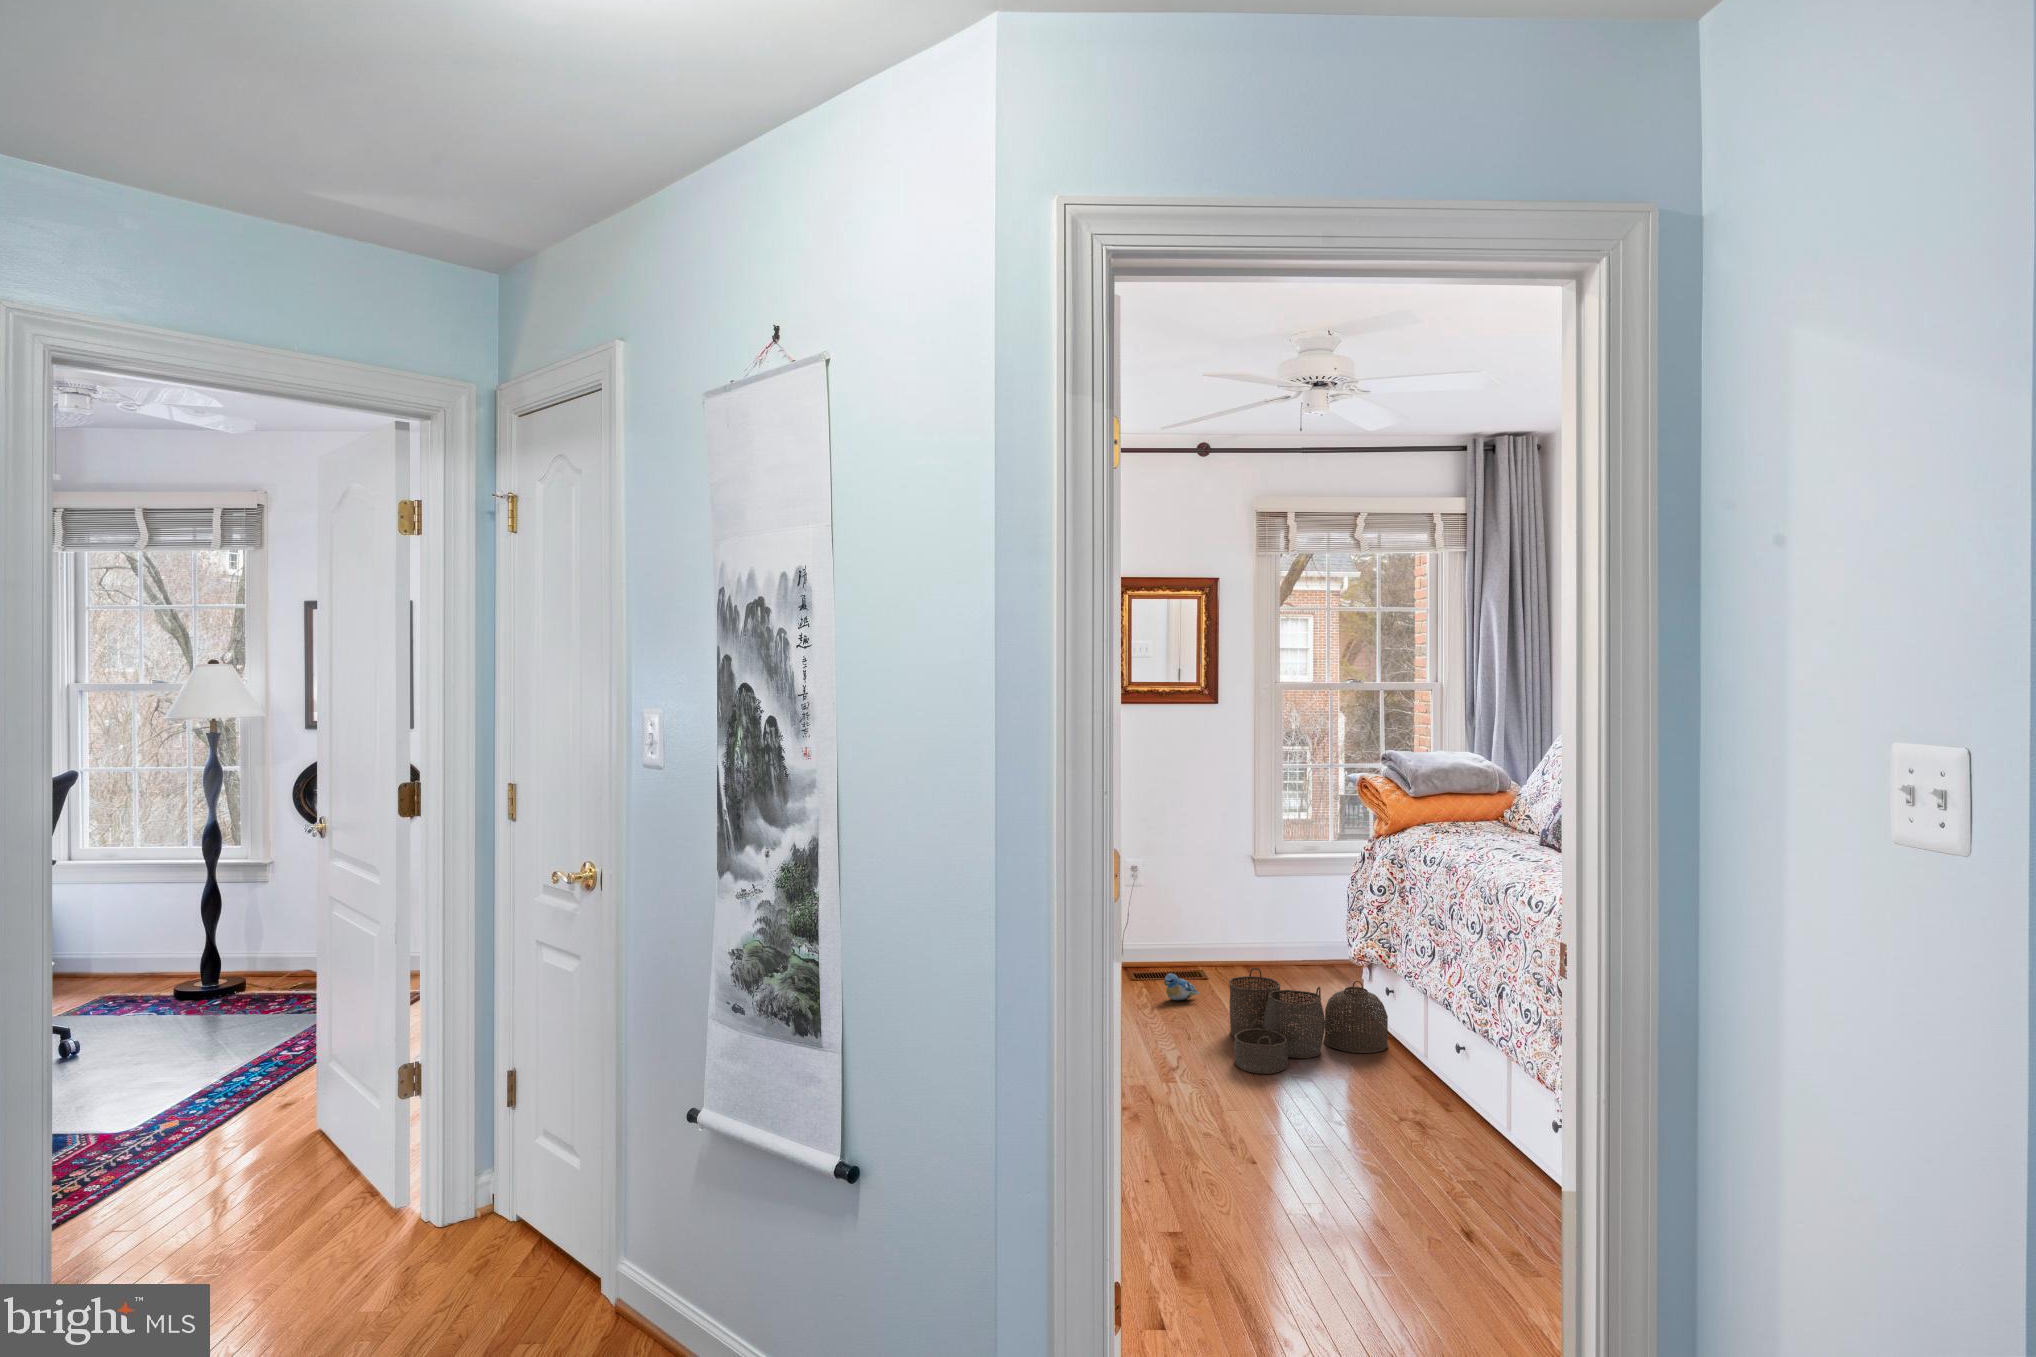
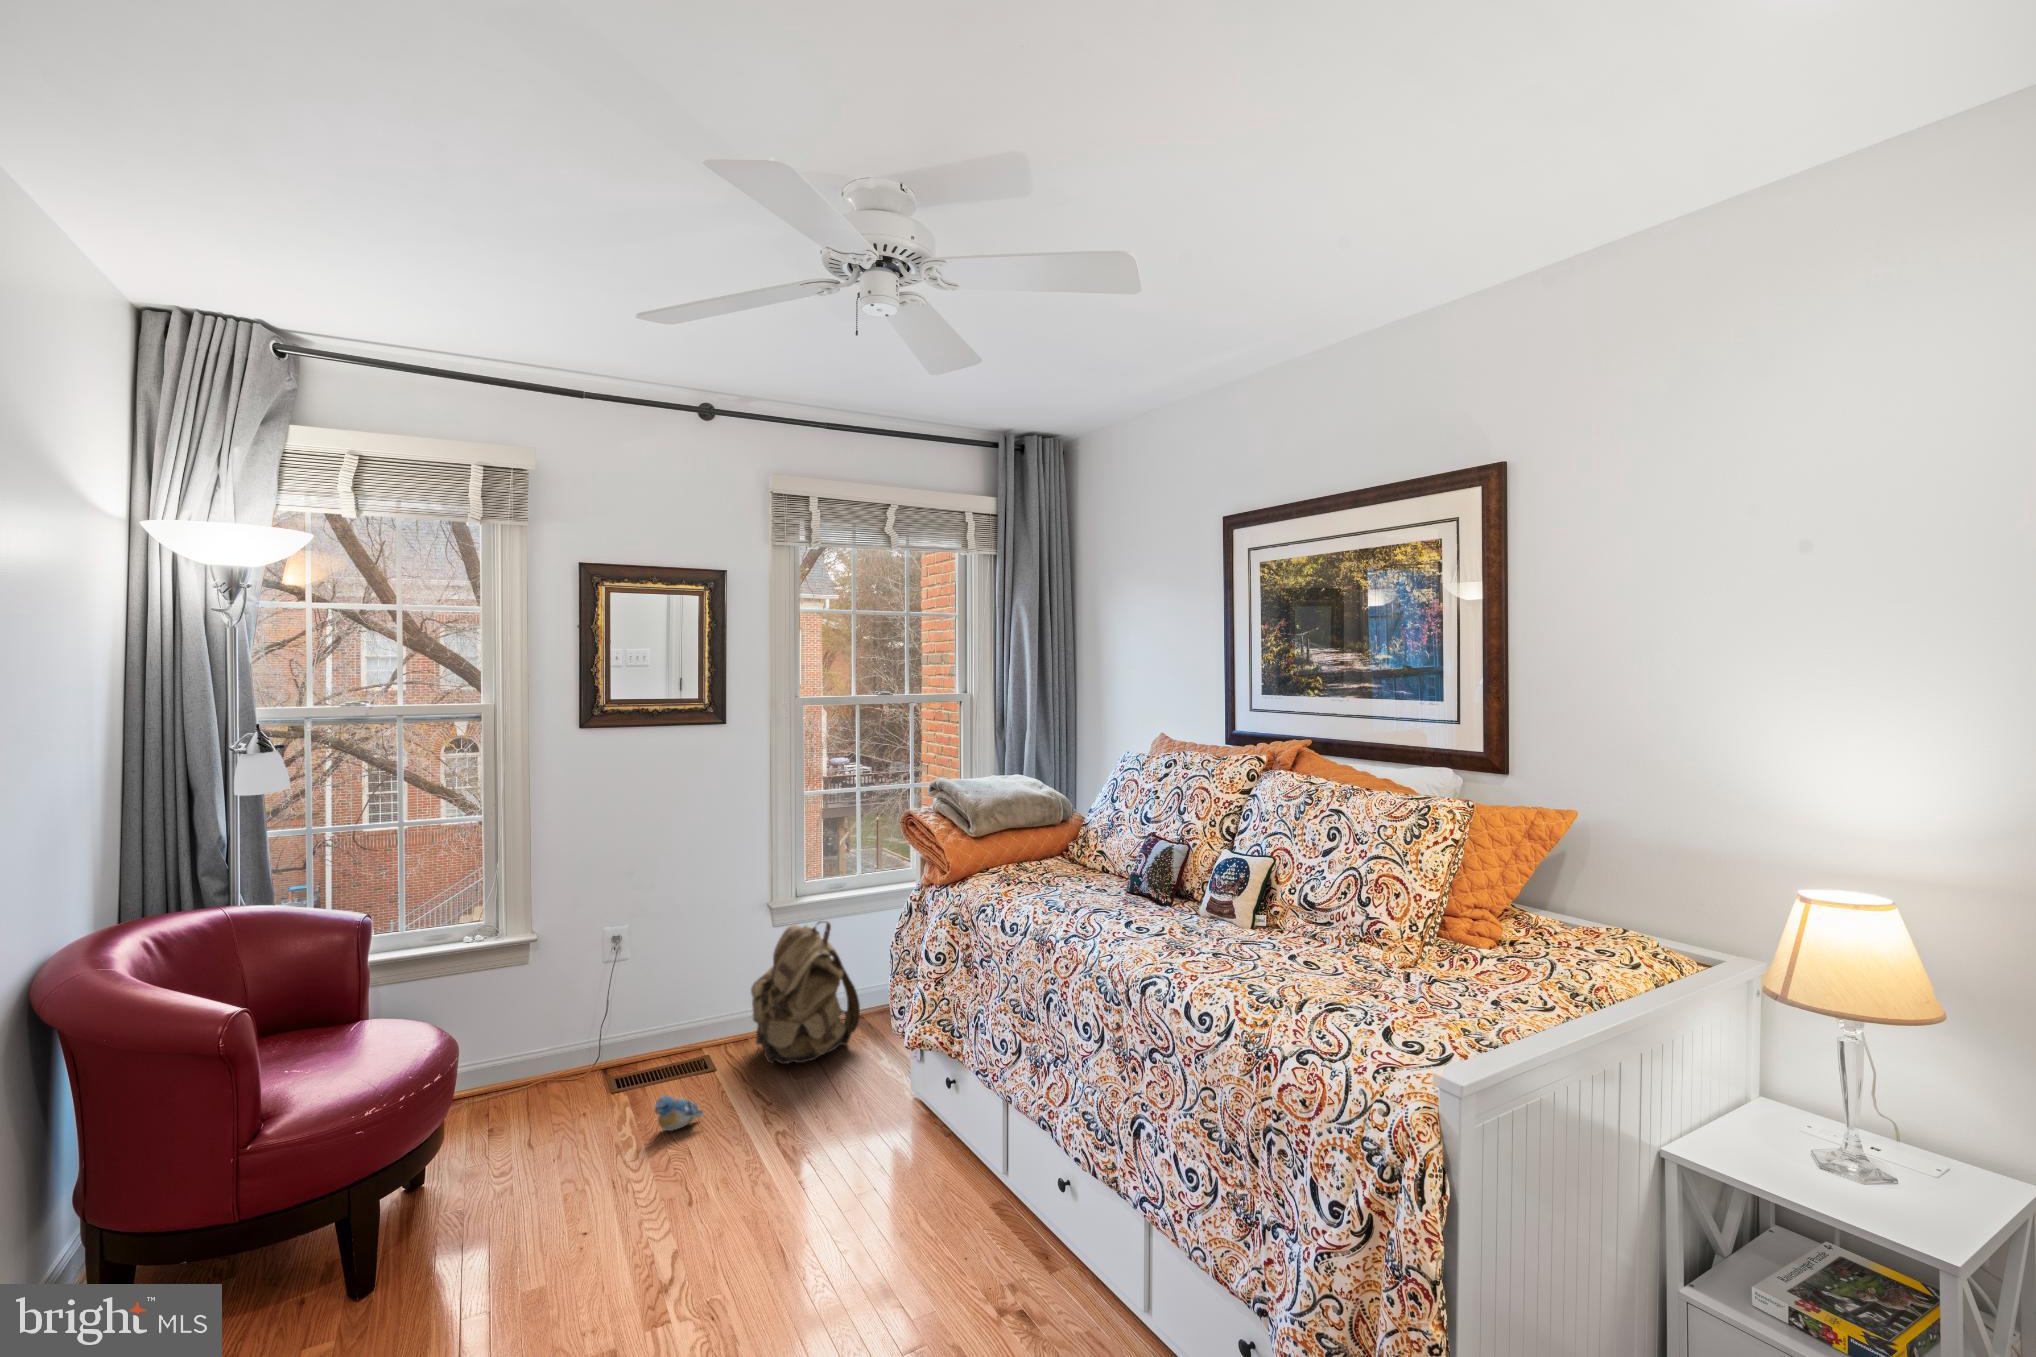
backpack: none [1236,867,1326,981] -> present [751,922,860,1065]
woven basket: present [1229,968,1388,1074] -> none [747,1082,955,1275]

